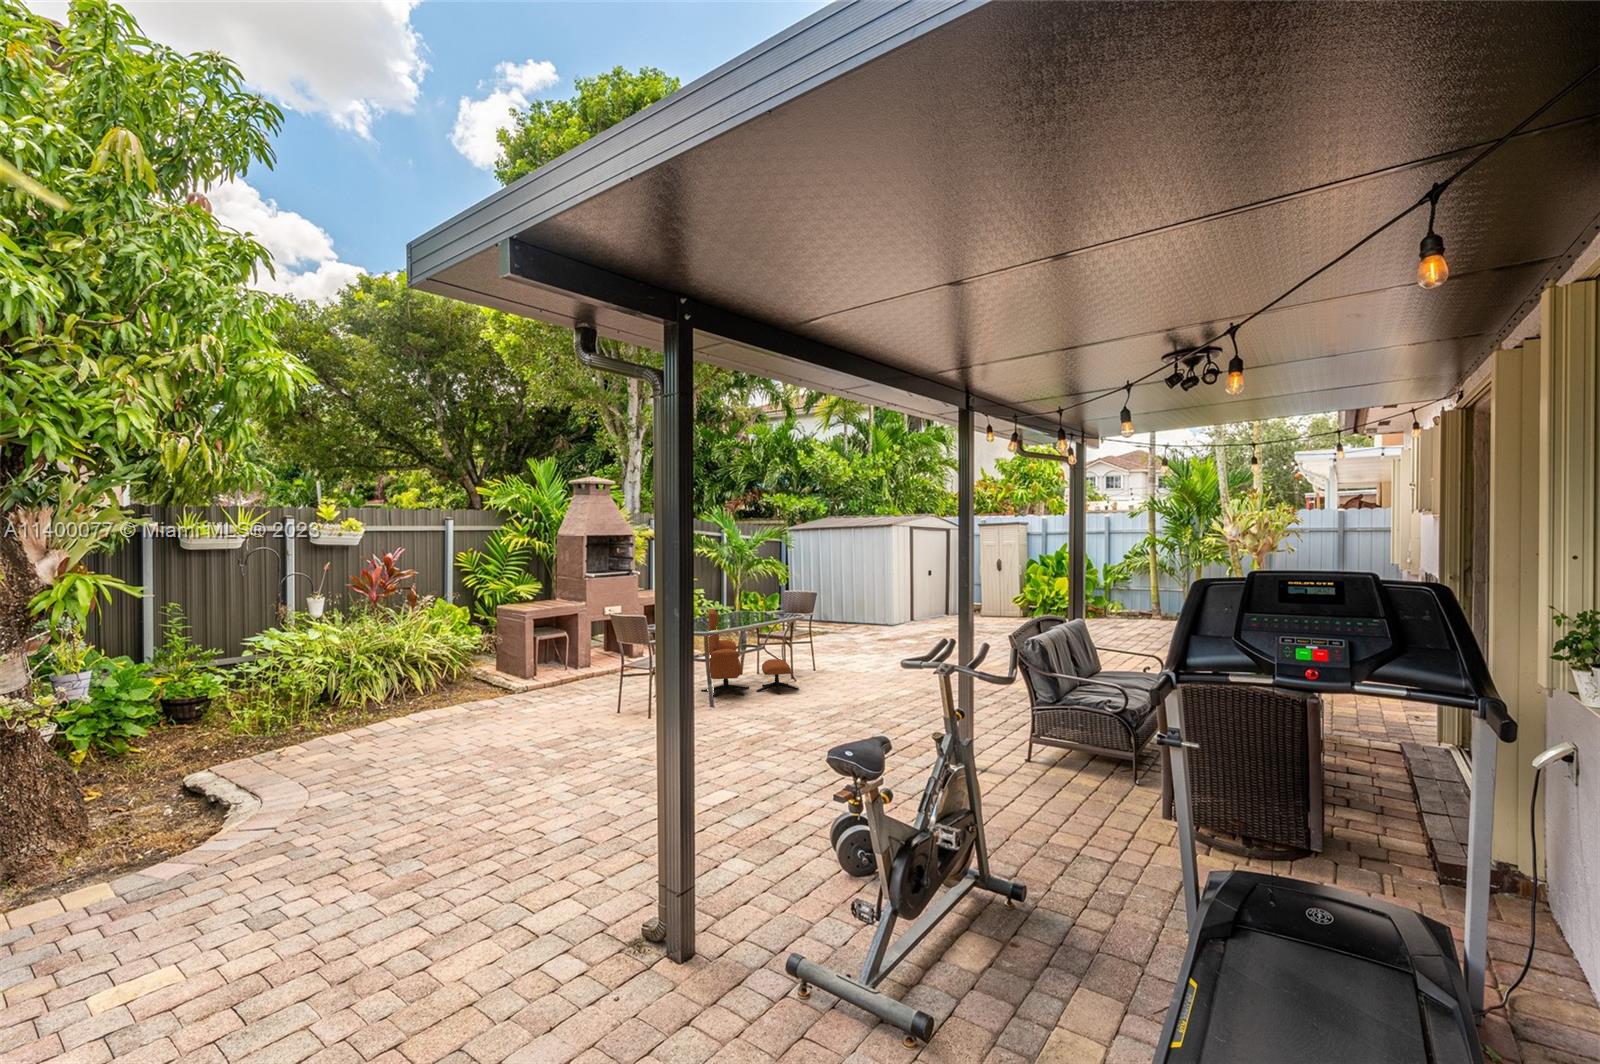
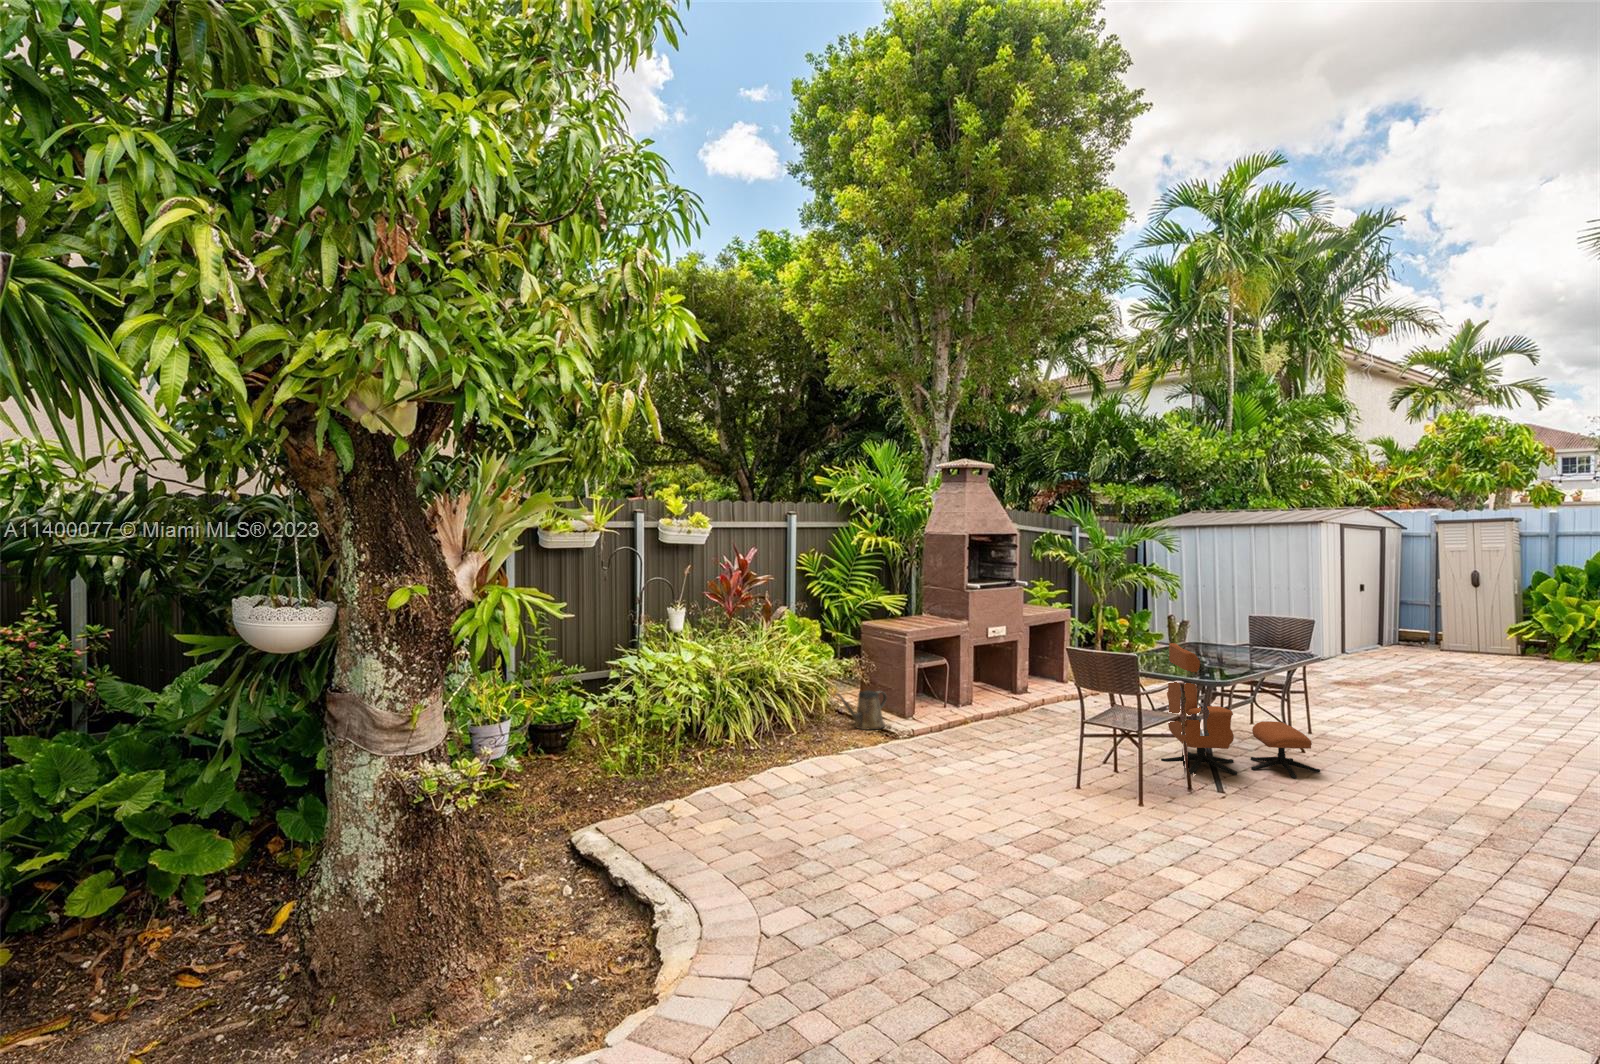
watering can: none [463,658,513,689] -> present [836,691,887,730]

